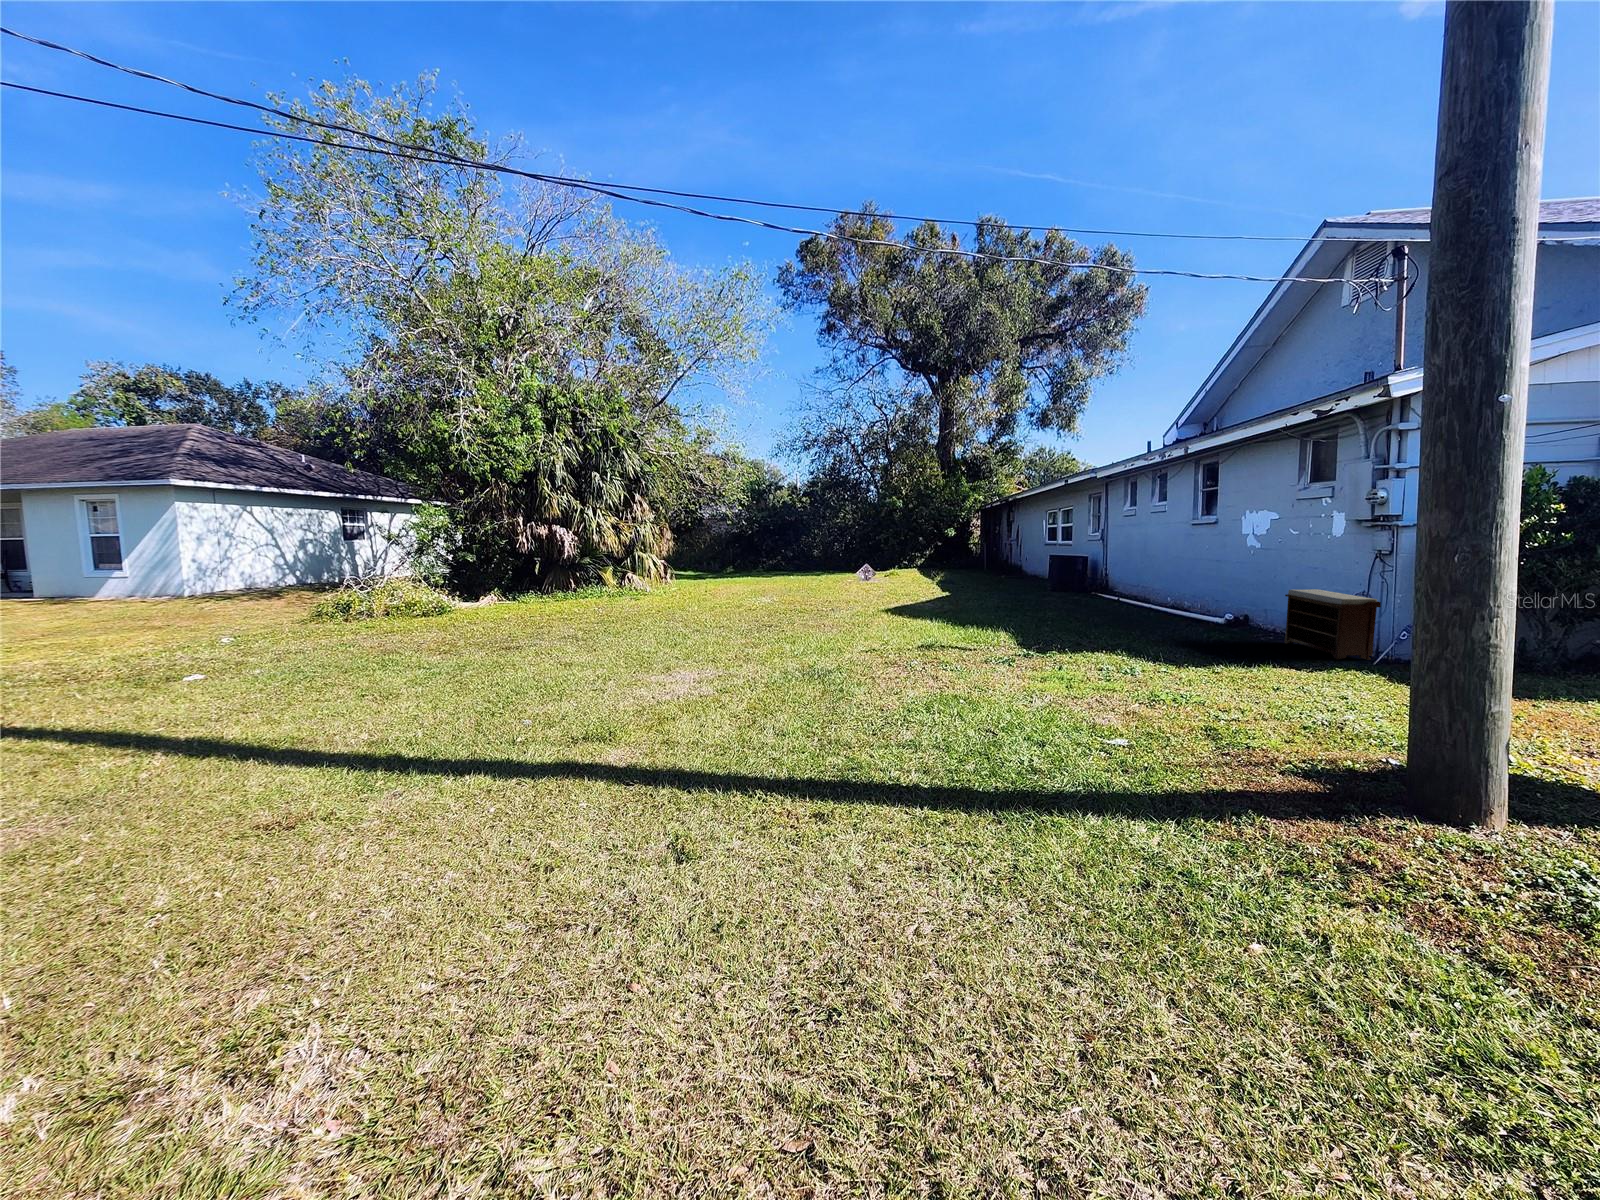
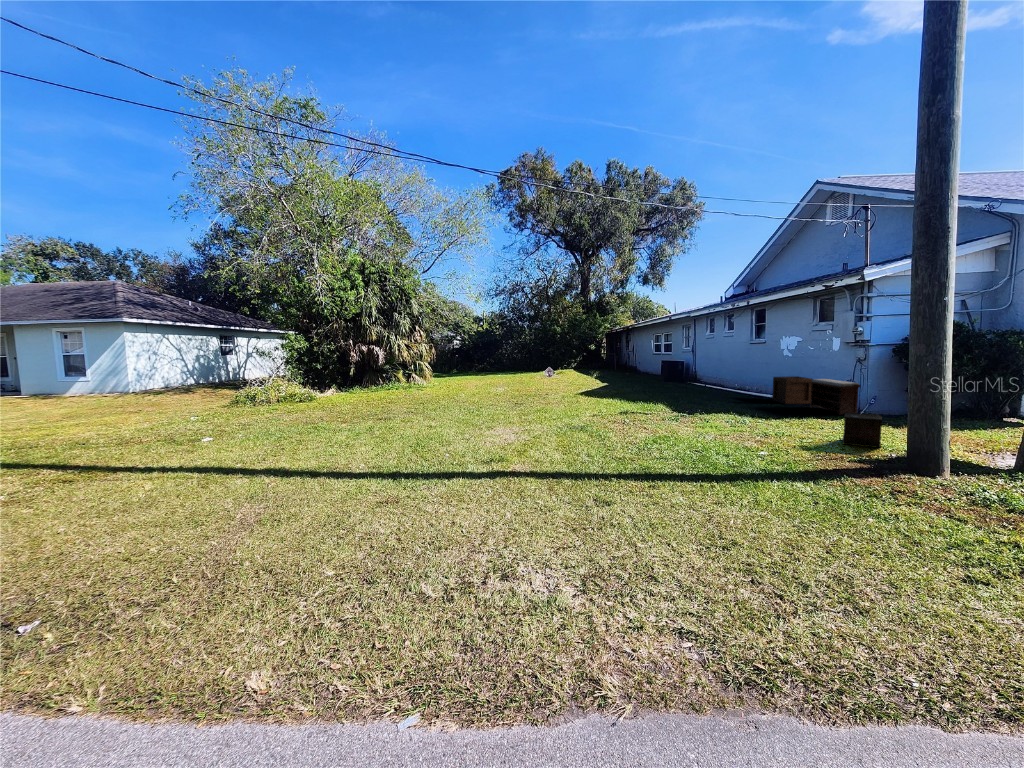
wooden crate: none [1219,584,1295,636] -> present [772,376,812,404]
cardboard box: none [1315,659,1399,737] -> present [842,413,882,448]

